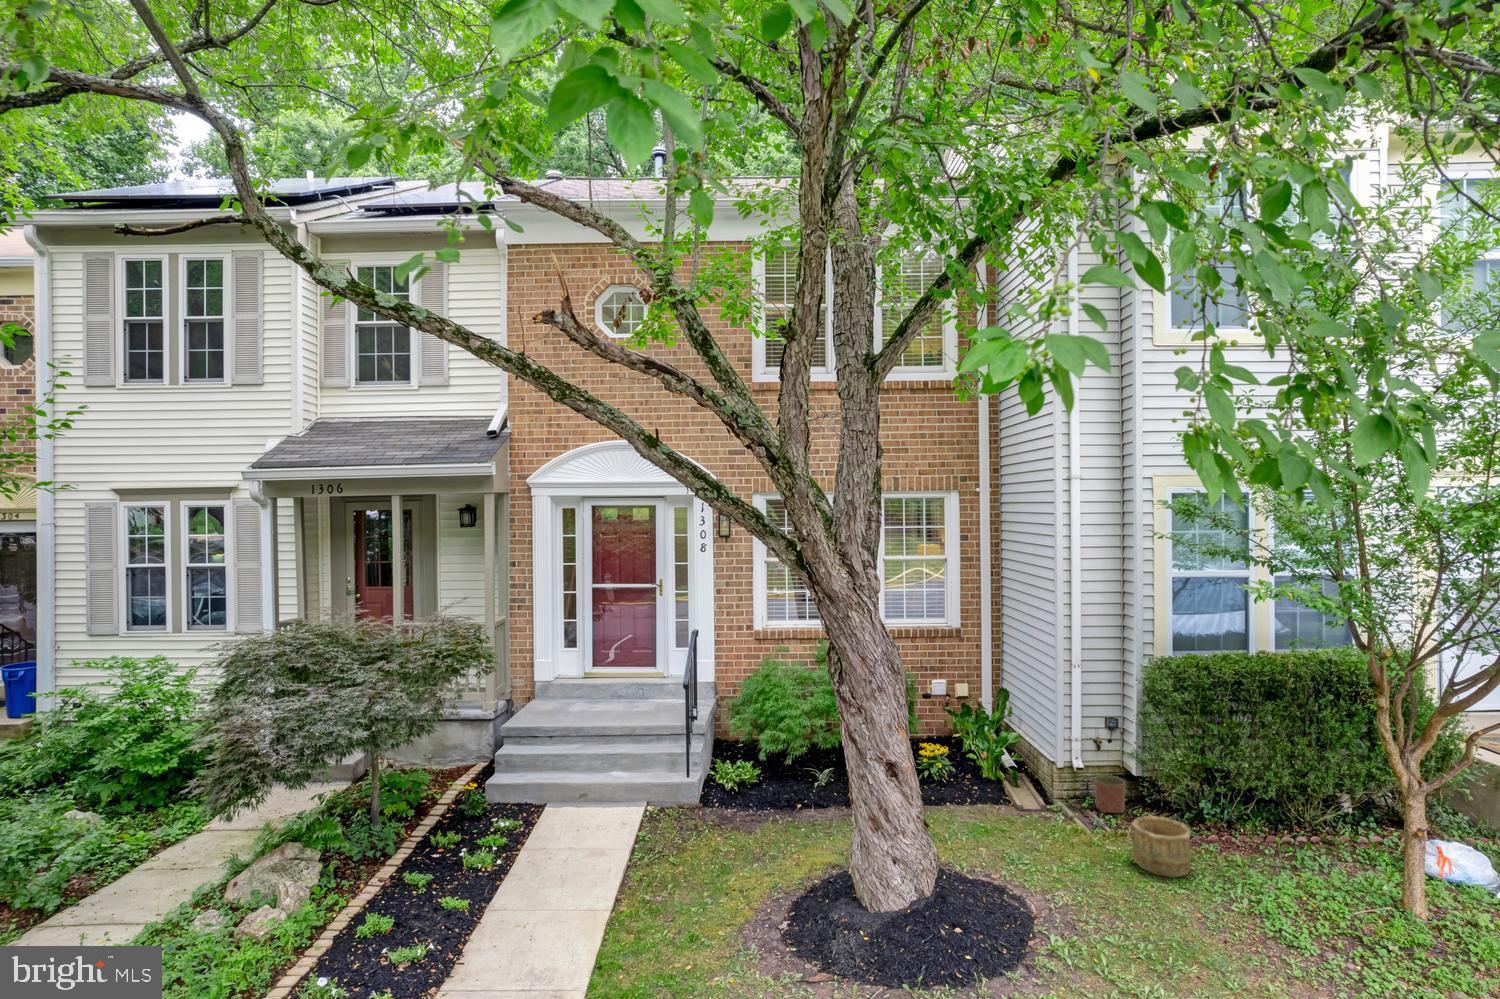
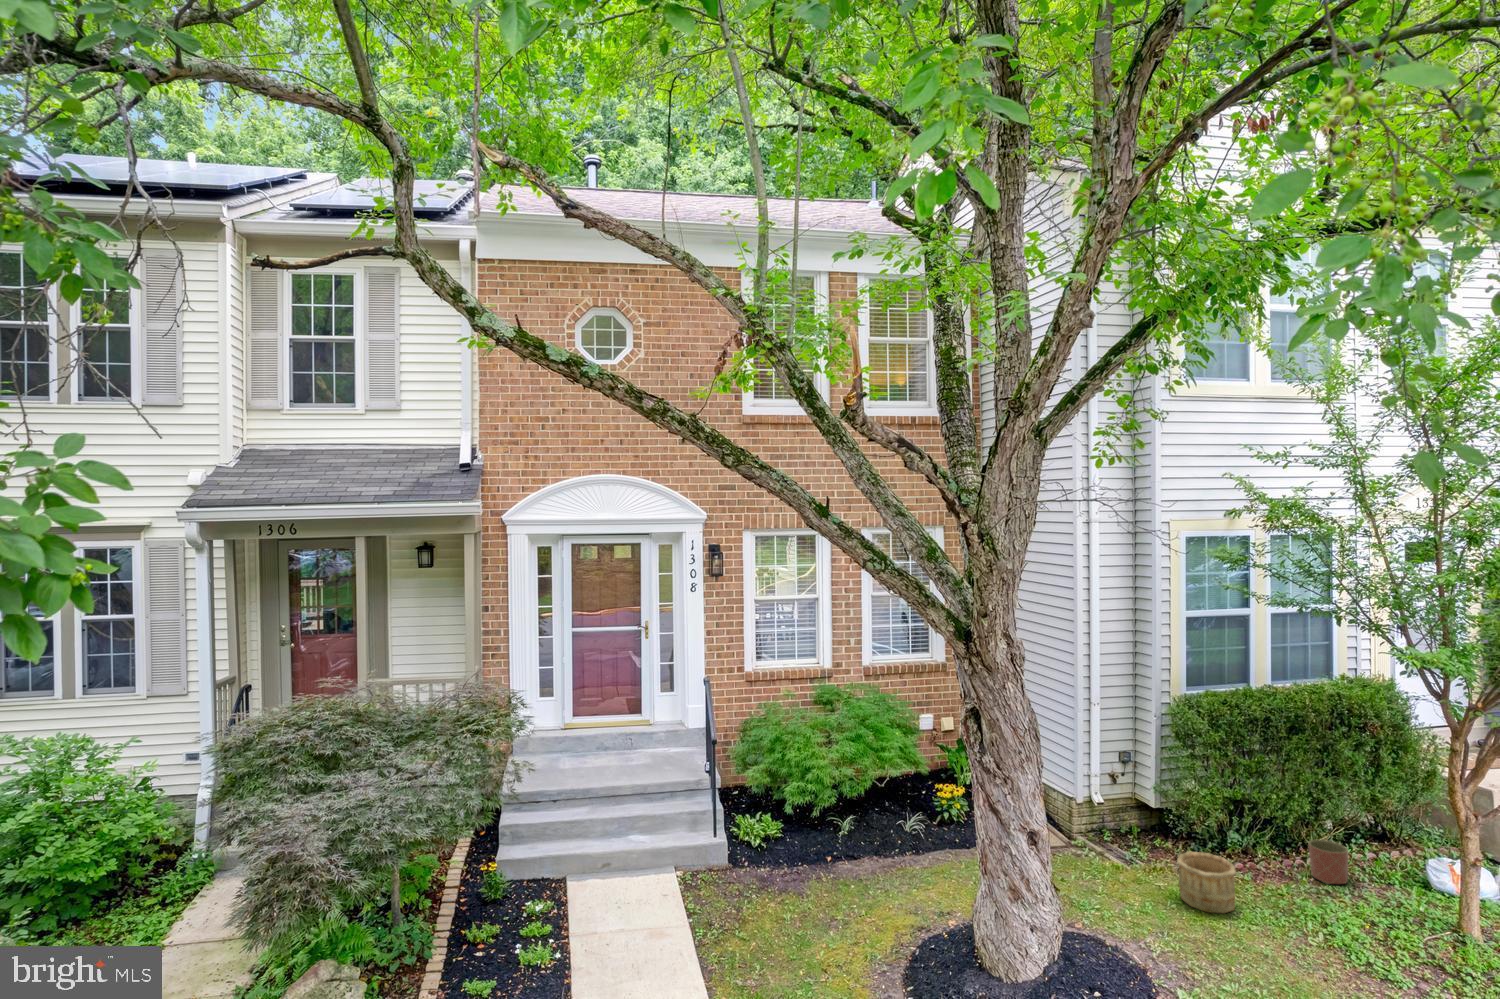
planter: present [1094,775,1125,813] -> present [1308,840,1348,884]

